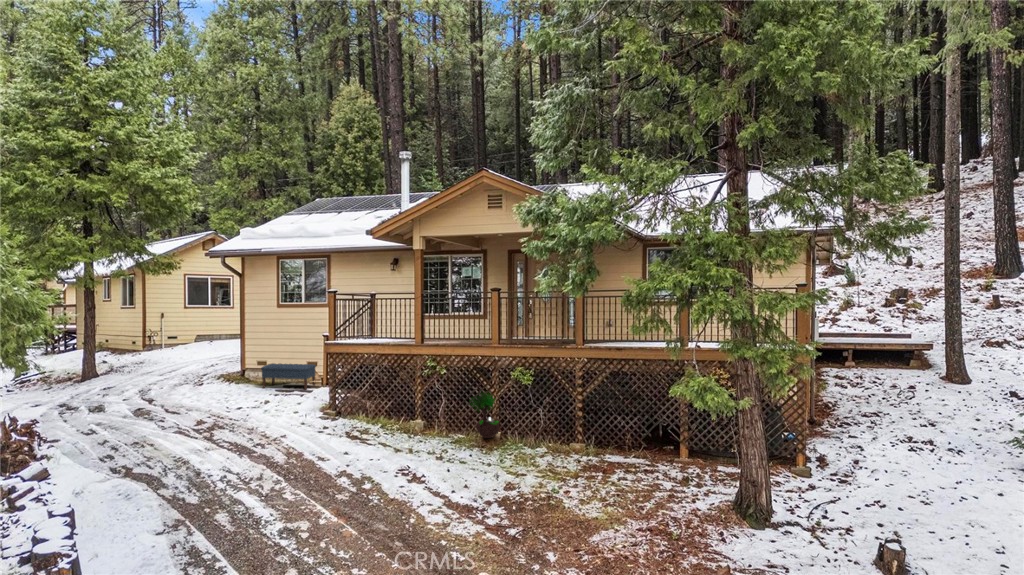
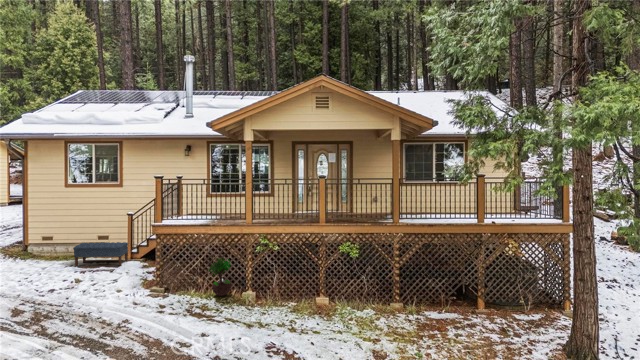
potted tree: present [470,392,500,438] -> present [209,259,231,296]

